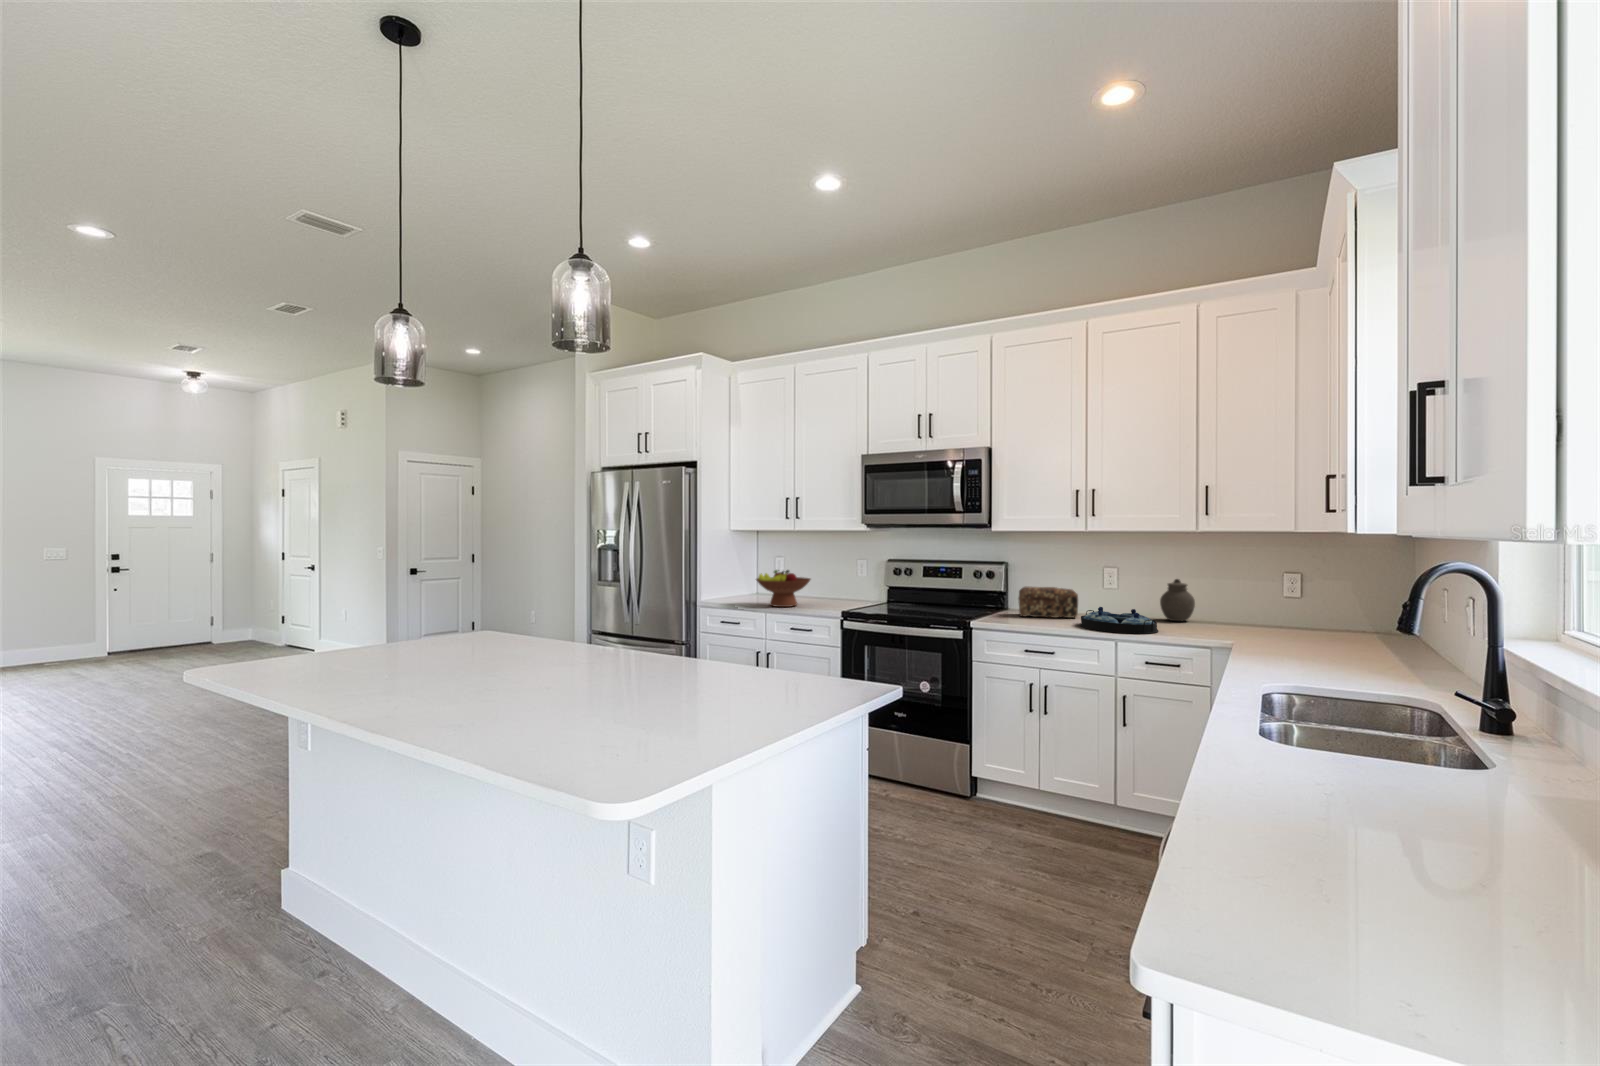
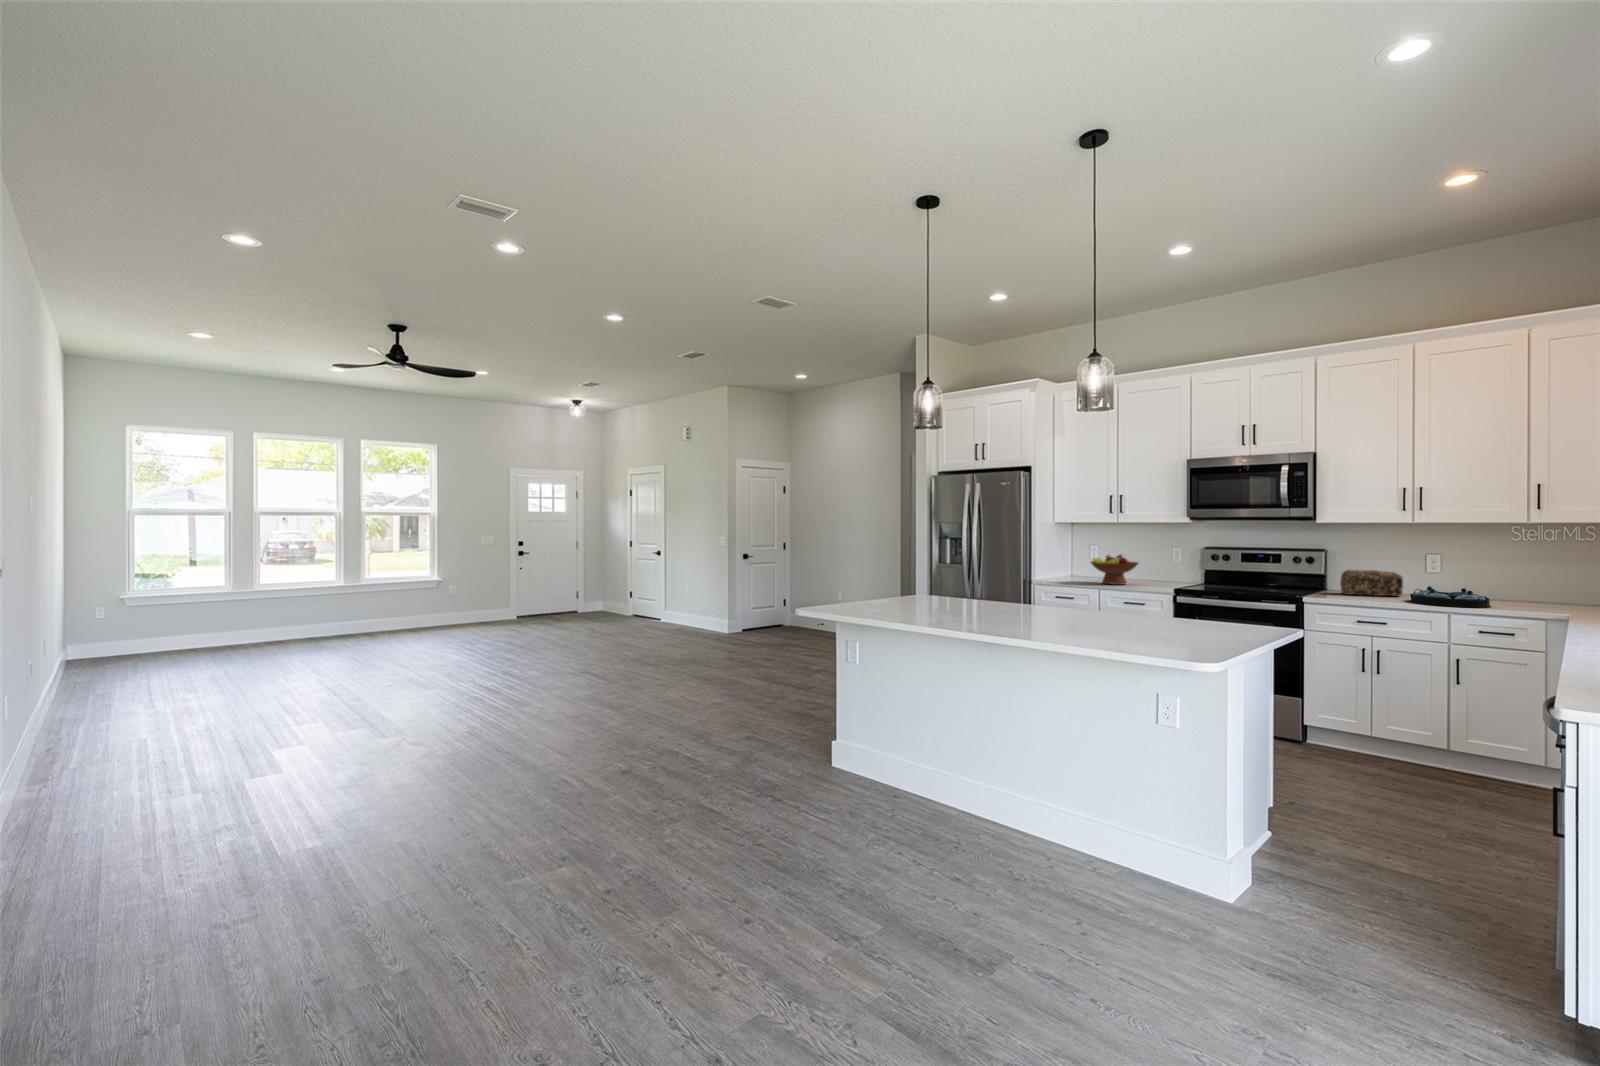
jar: present [1160,579,1195,621] -> none [1486,564,1524,601]

